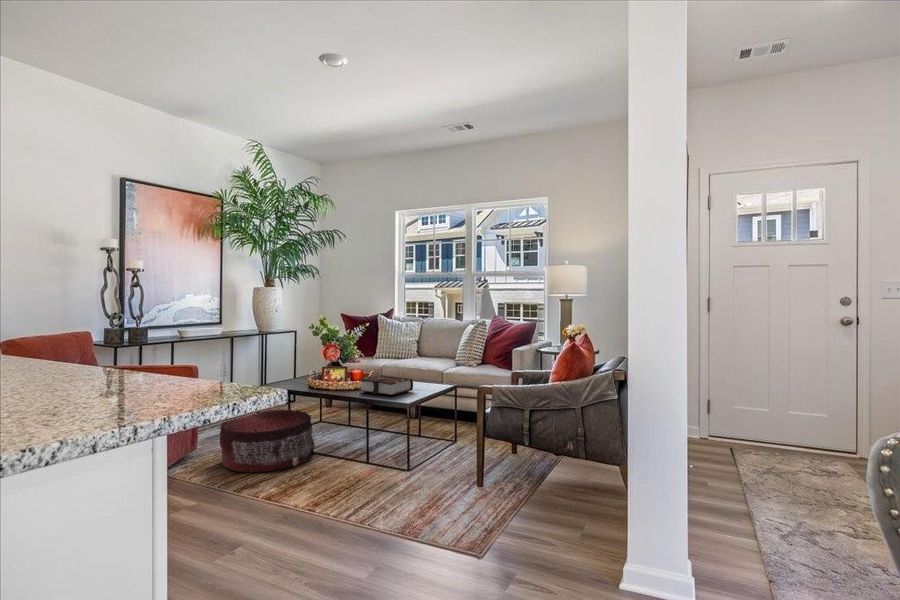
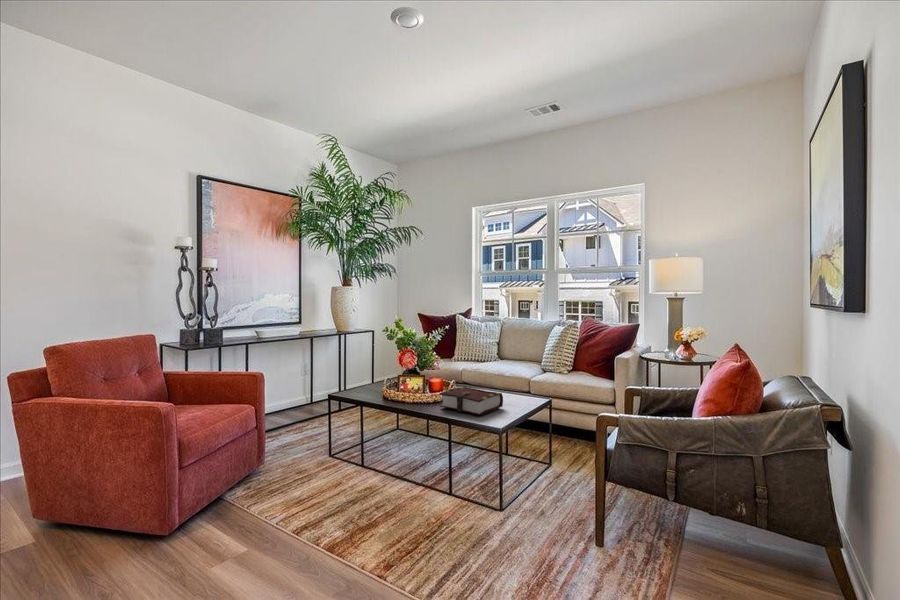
pouf: present [220,409,315,472] -> none [284,421,390,503]

